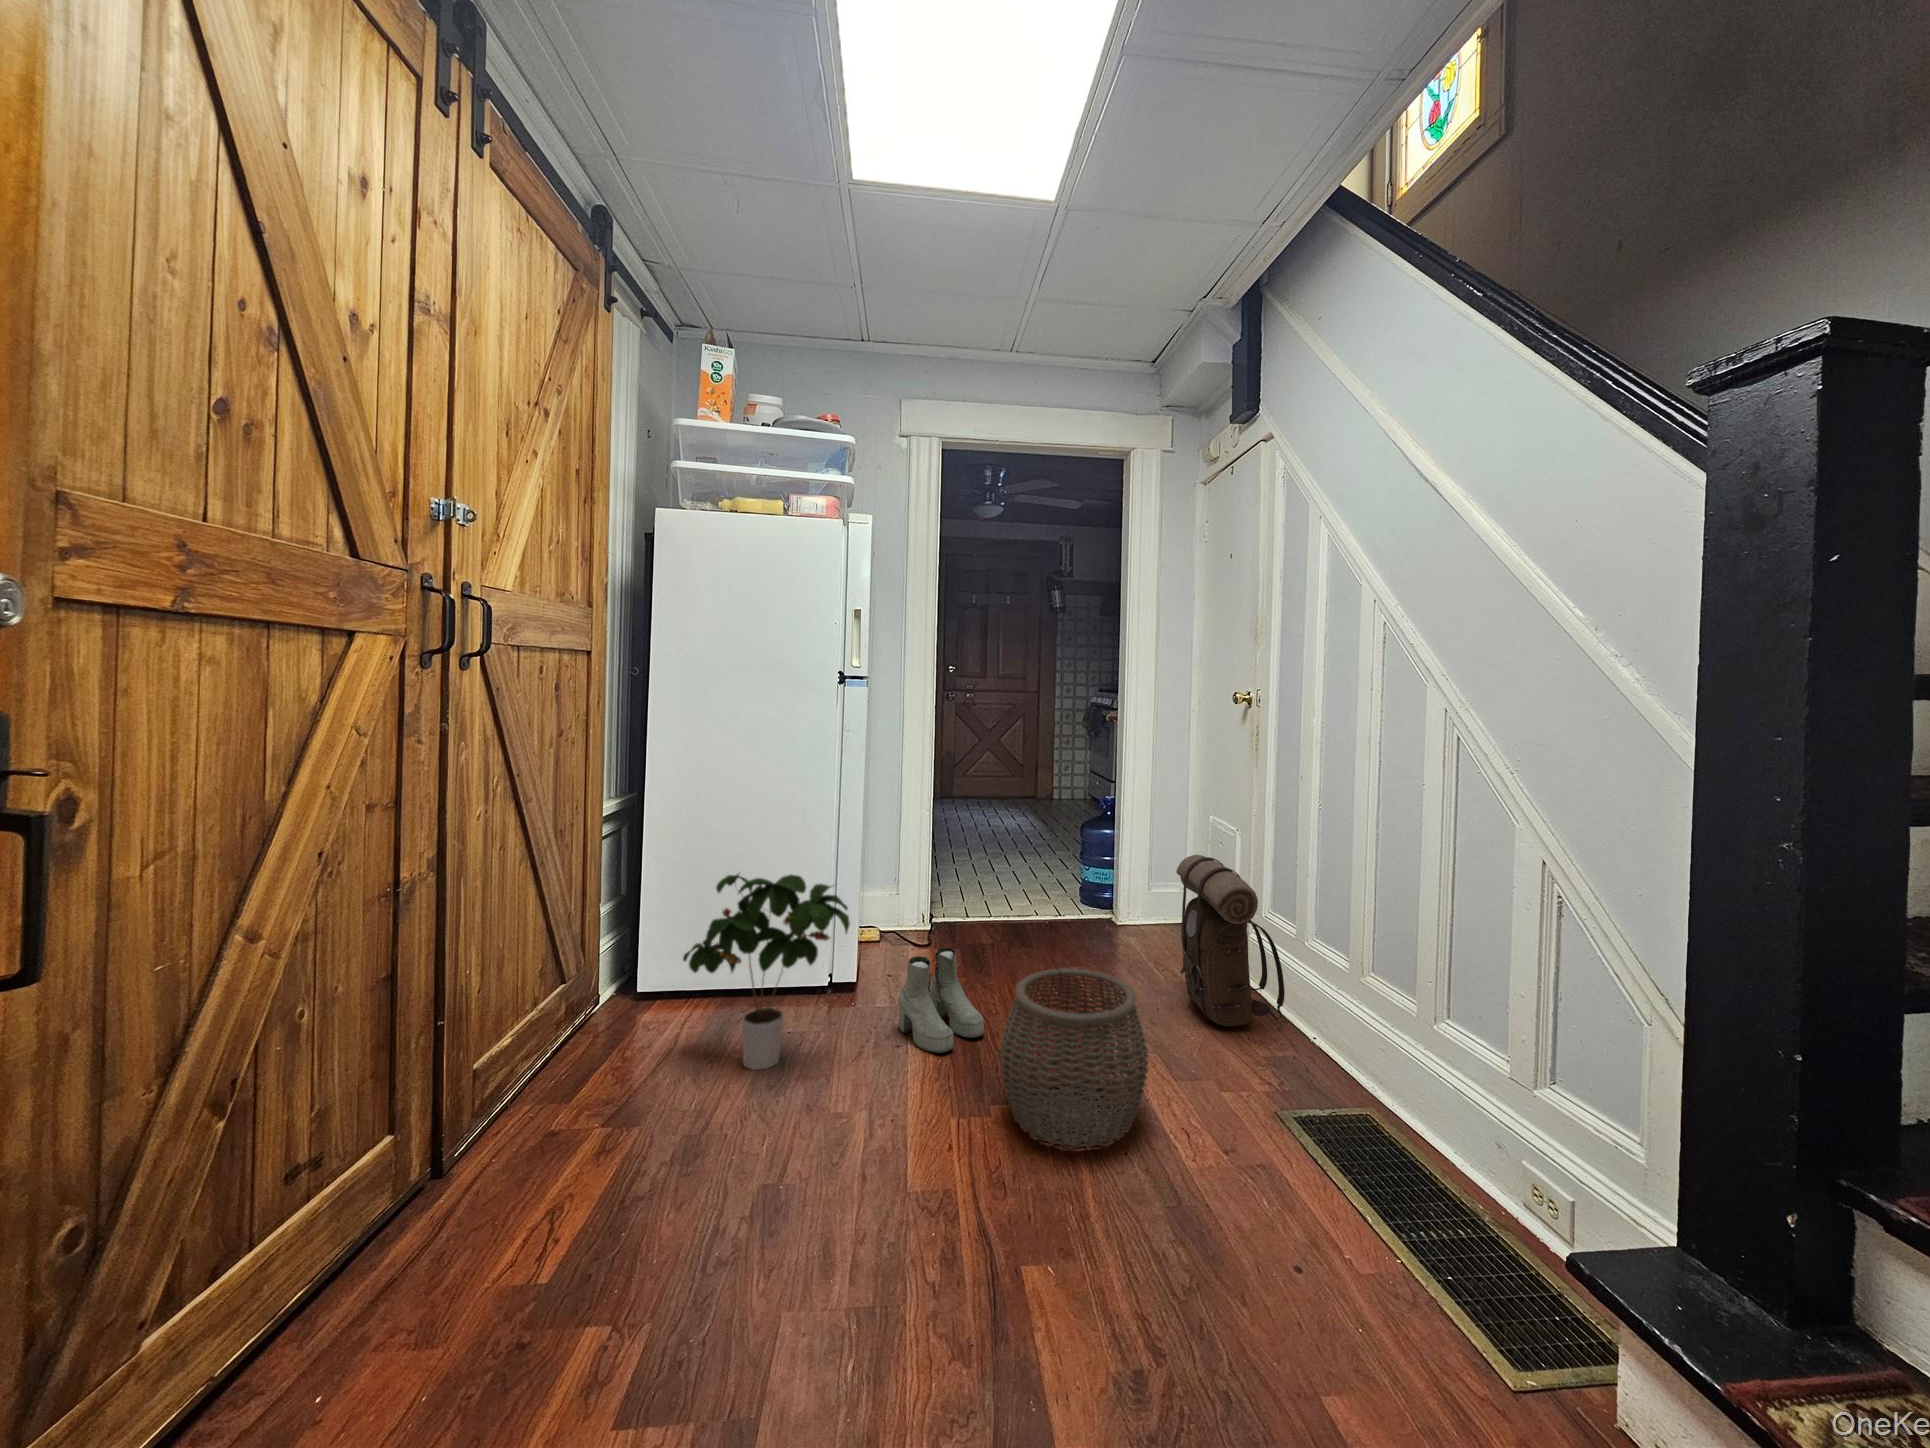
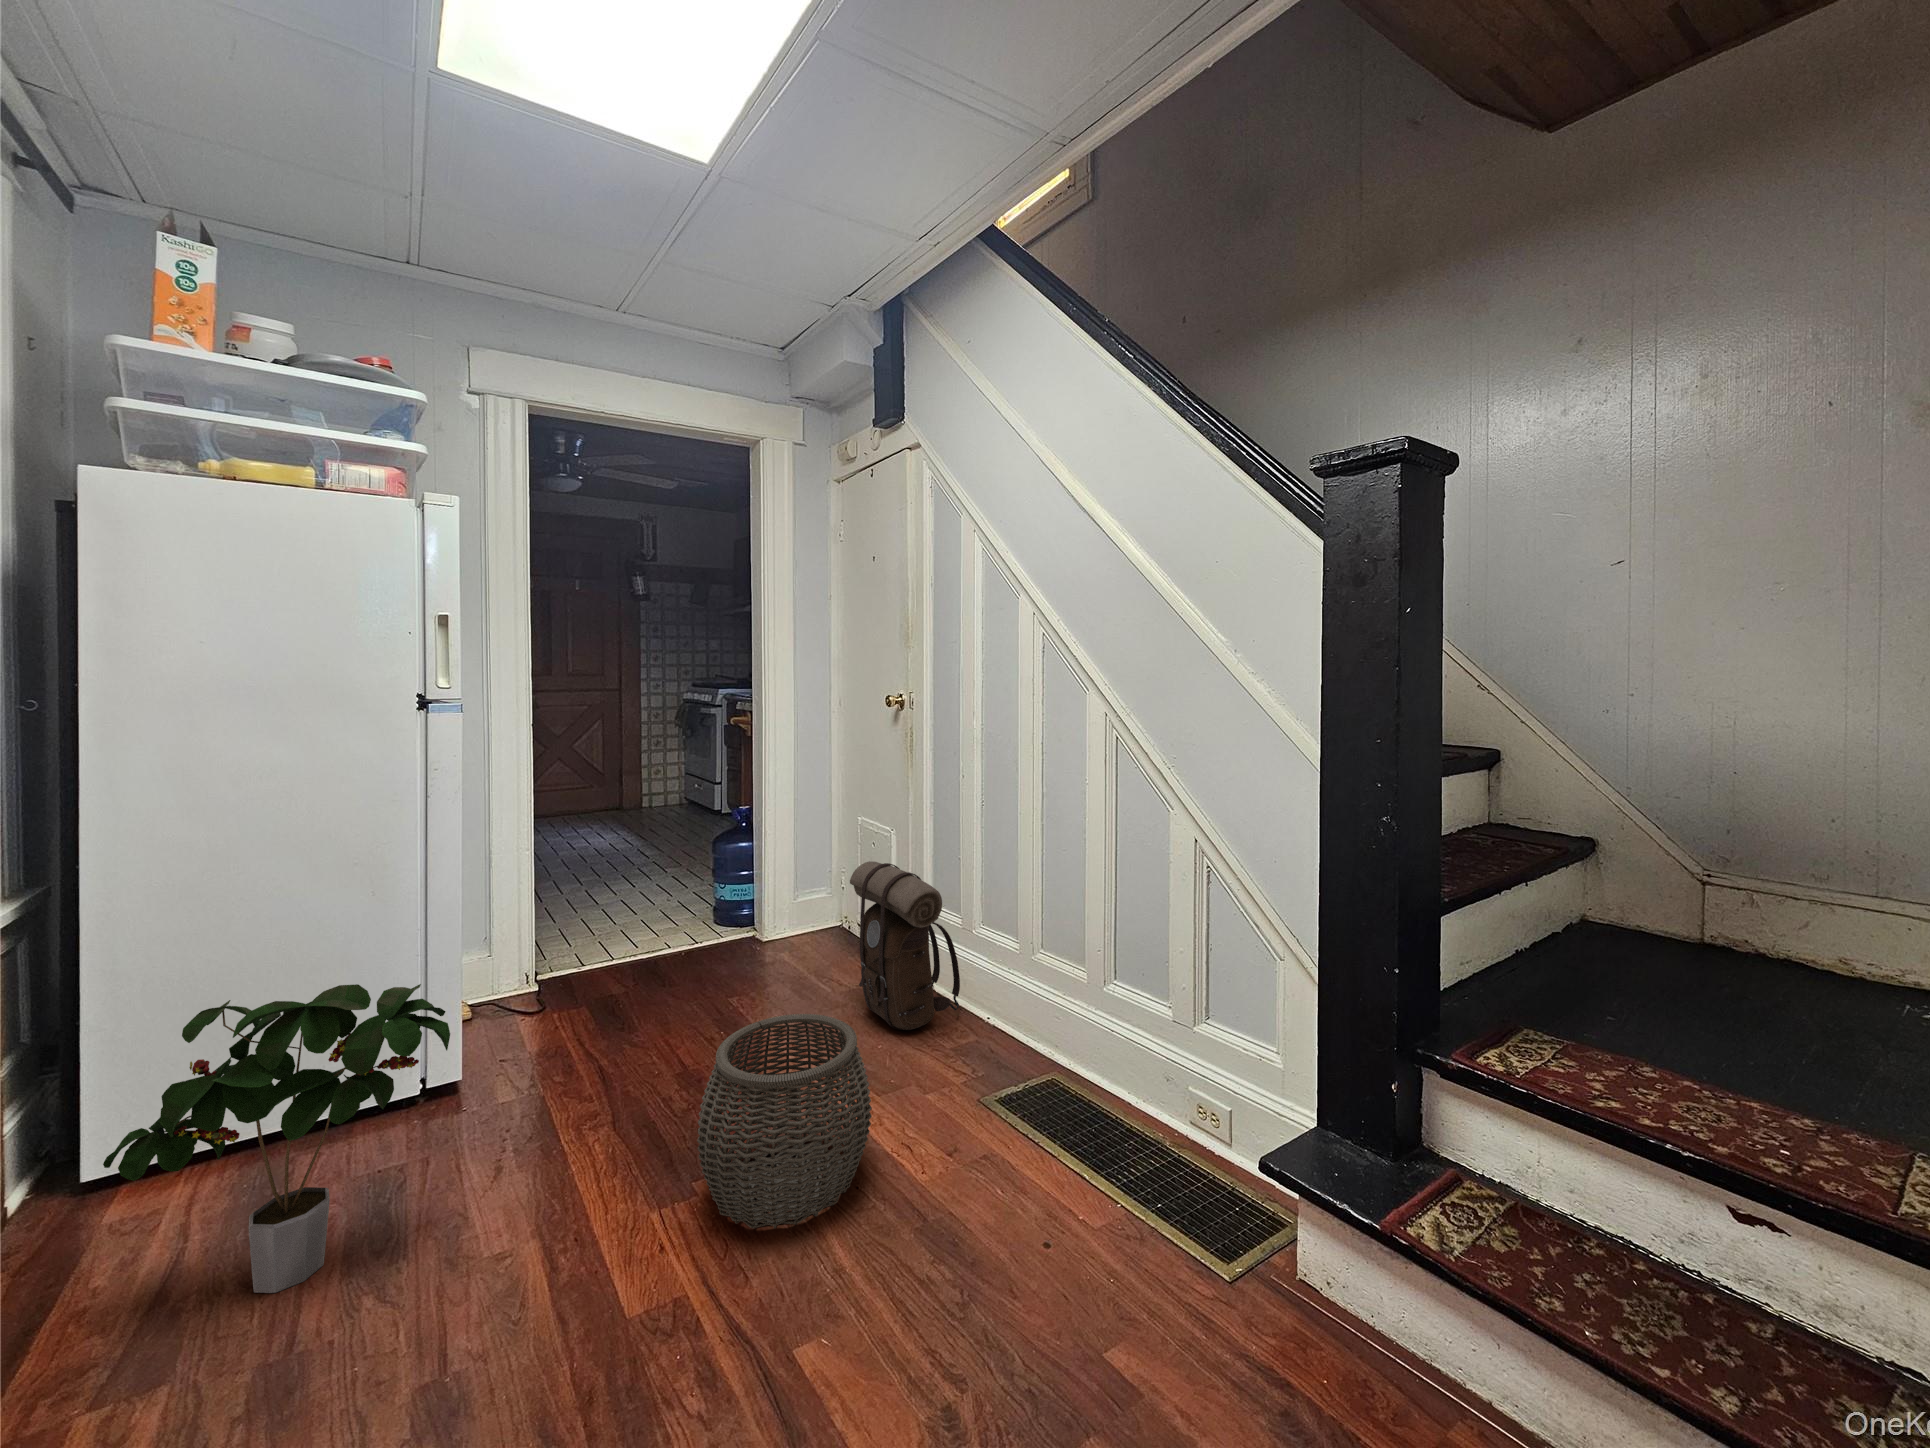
boots: present [898,947,984,1053] -> none [518,1024,646,1165]

